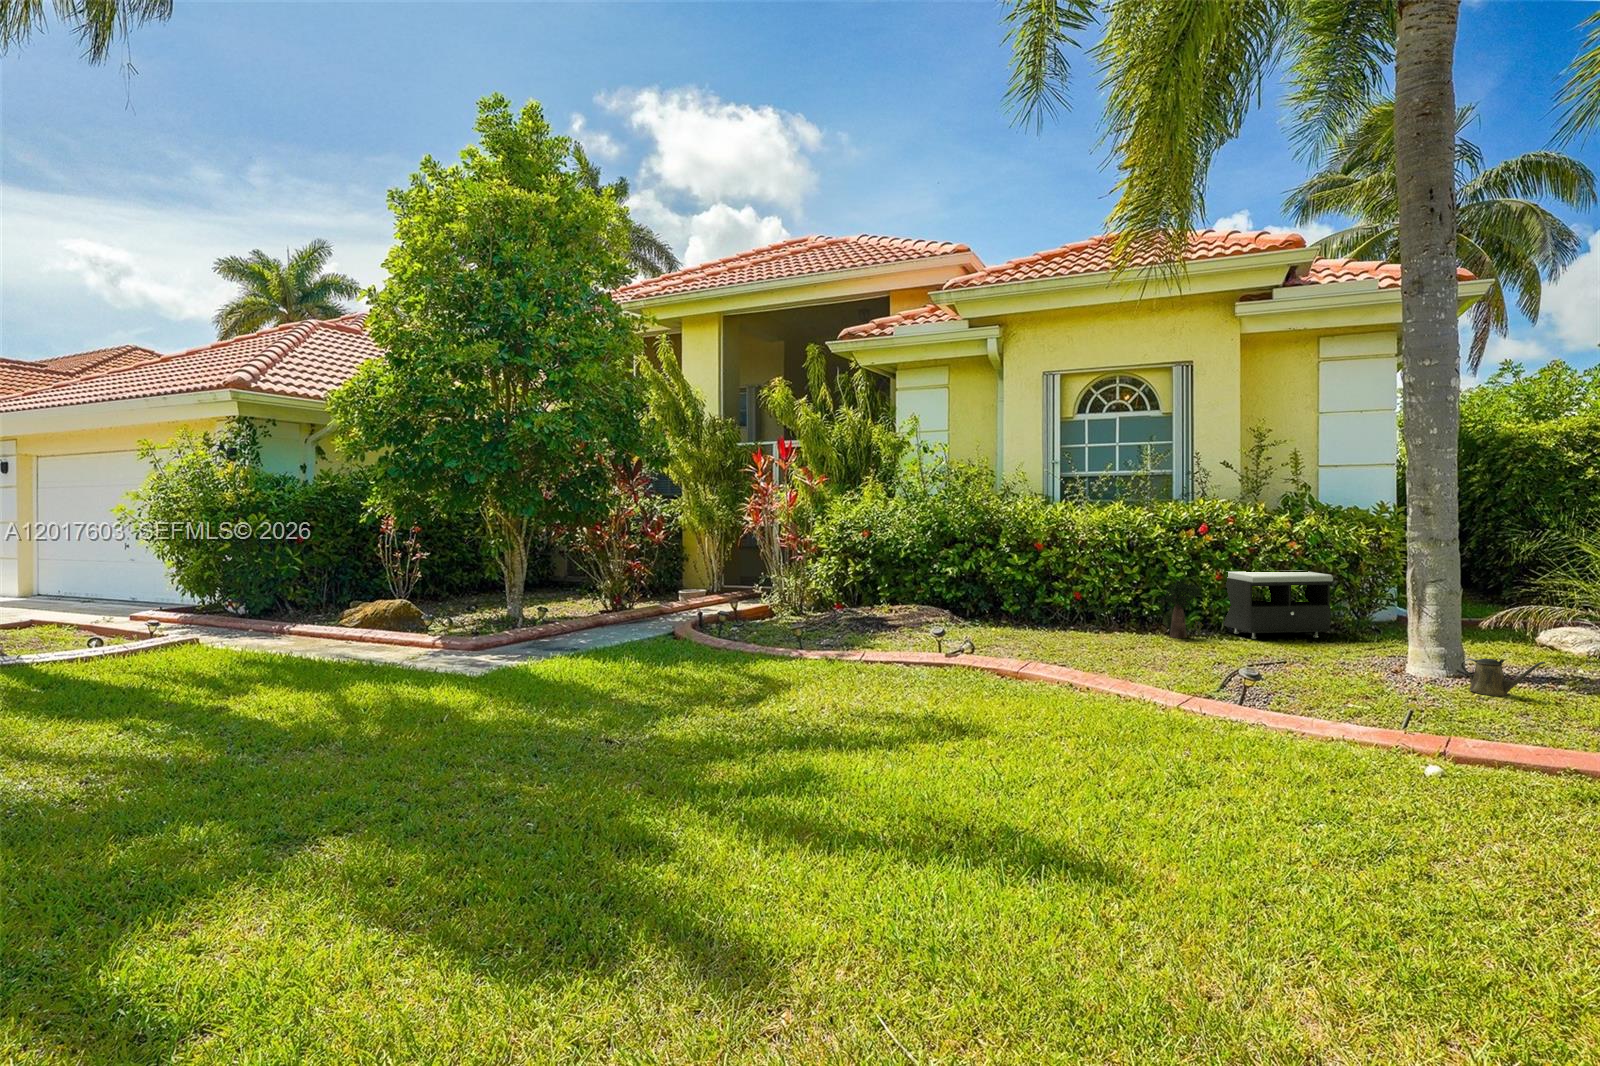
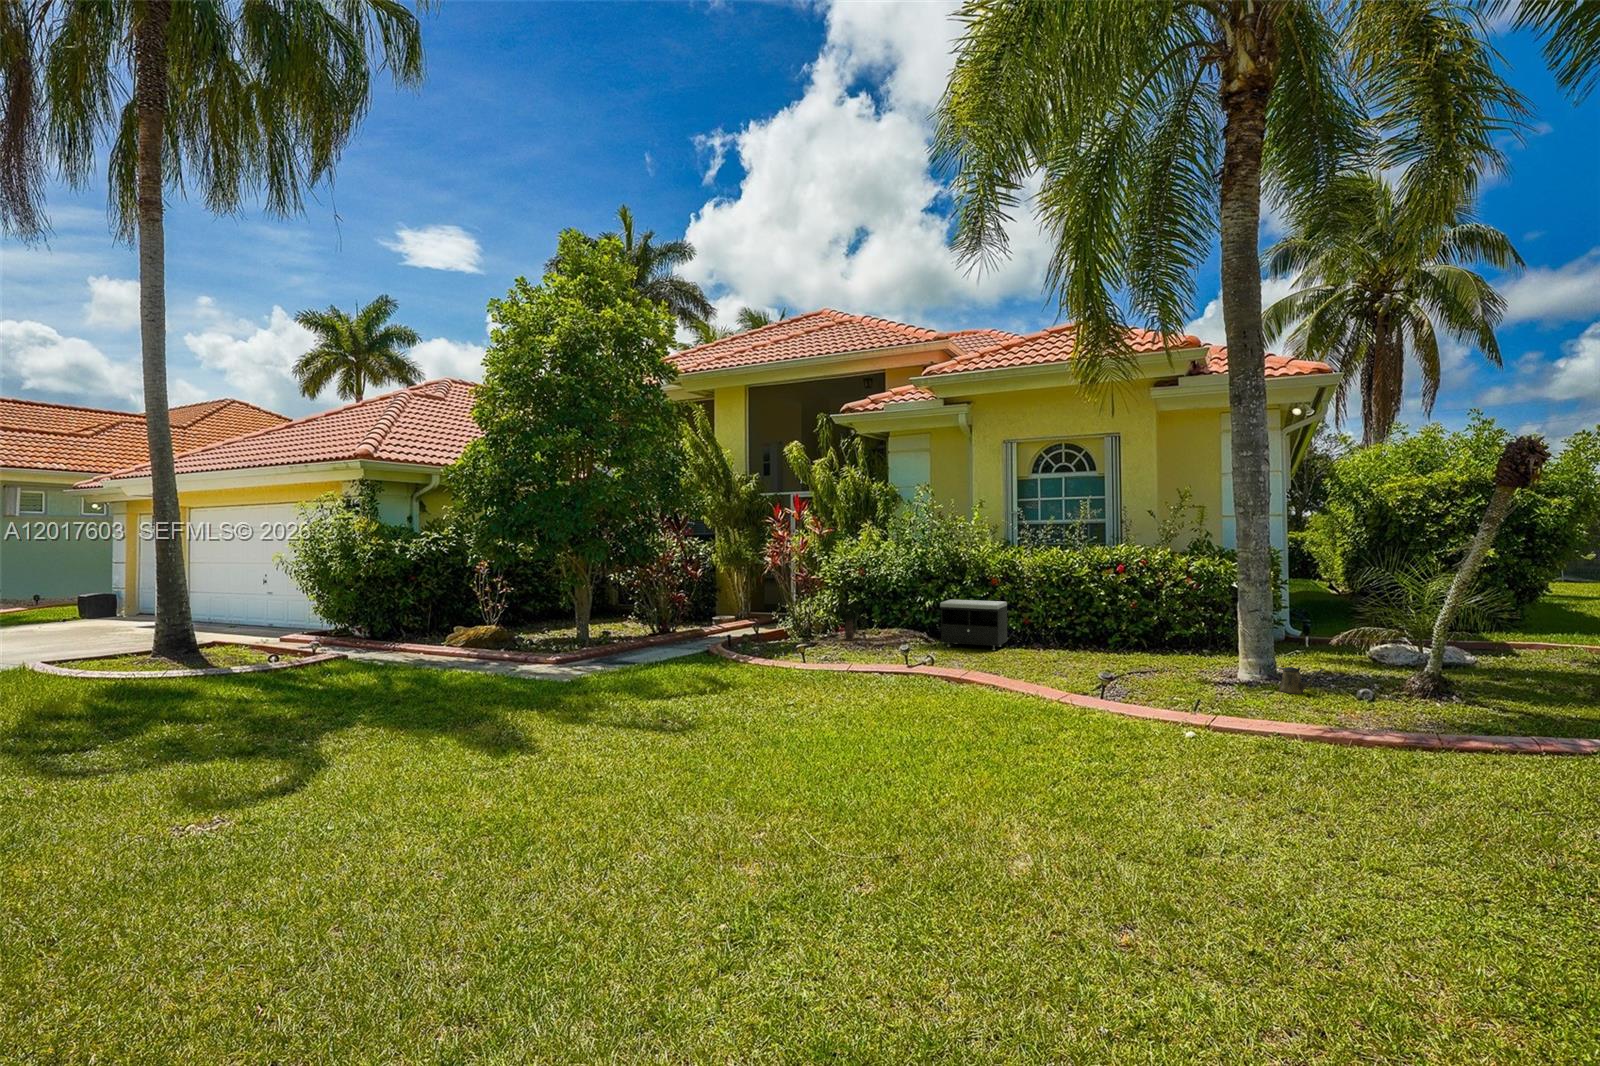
storage bench: present [1224,572,1333,639] -> present [940,599,1007,650]
potted plant: present [1162,579,1203,638] -> present [840,601,866,640]

